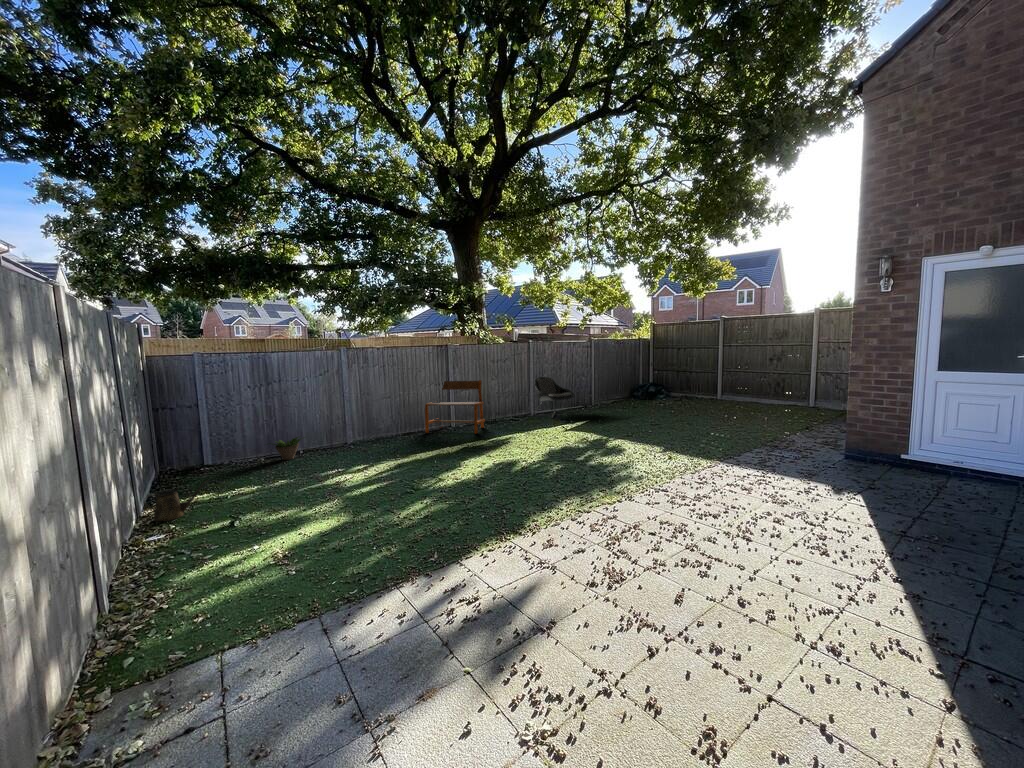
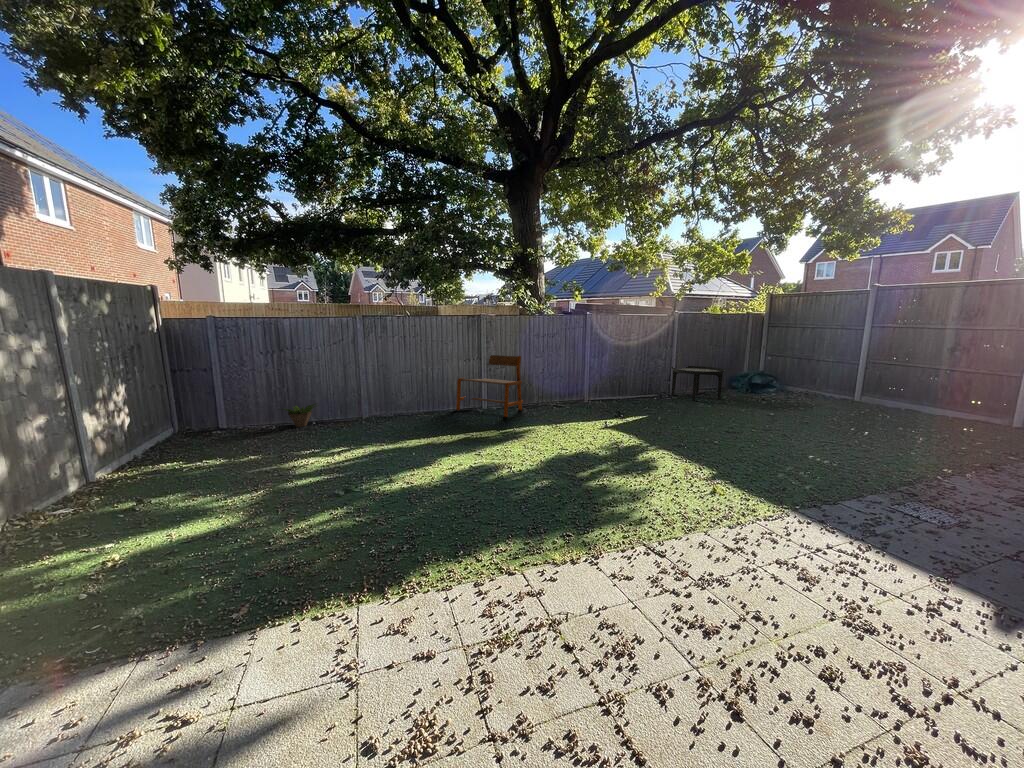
lounge chair: present [534,377,575,418] -> none [592,355,644,406]
round table: none [589,382,631,410] -> present [671,366,725,401]
watering can: present [143,480,208,521] -> none [94,448,160,485]

